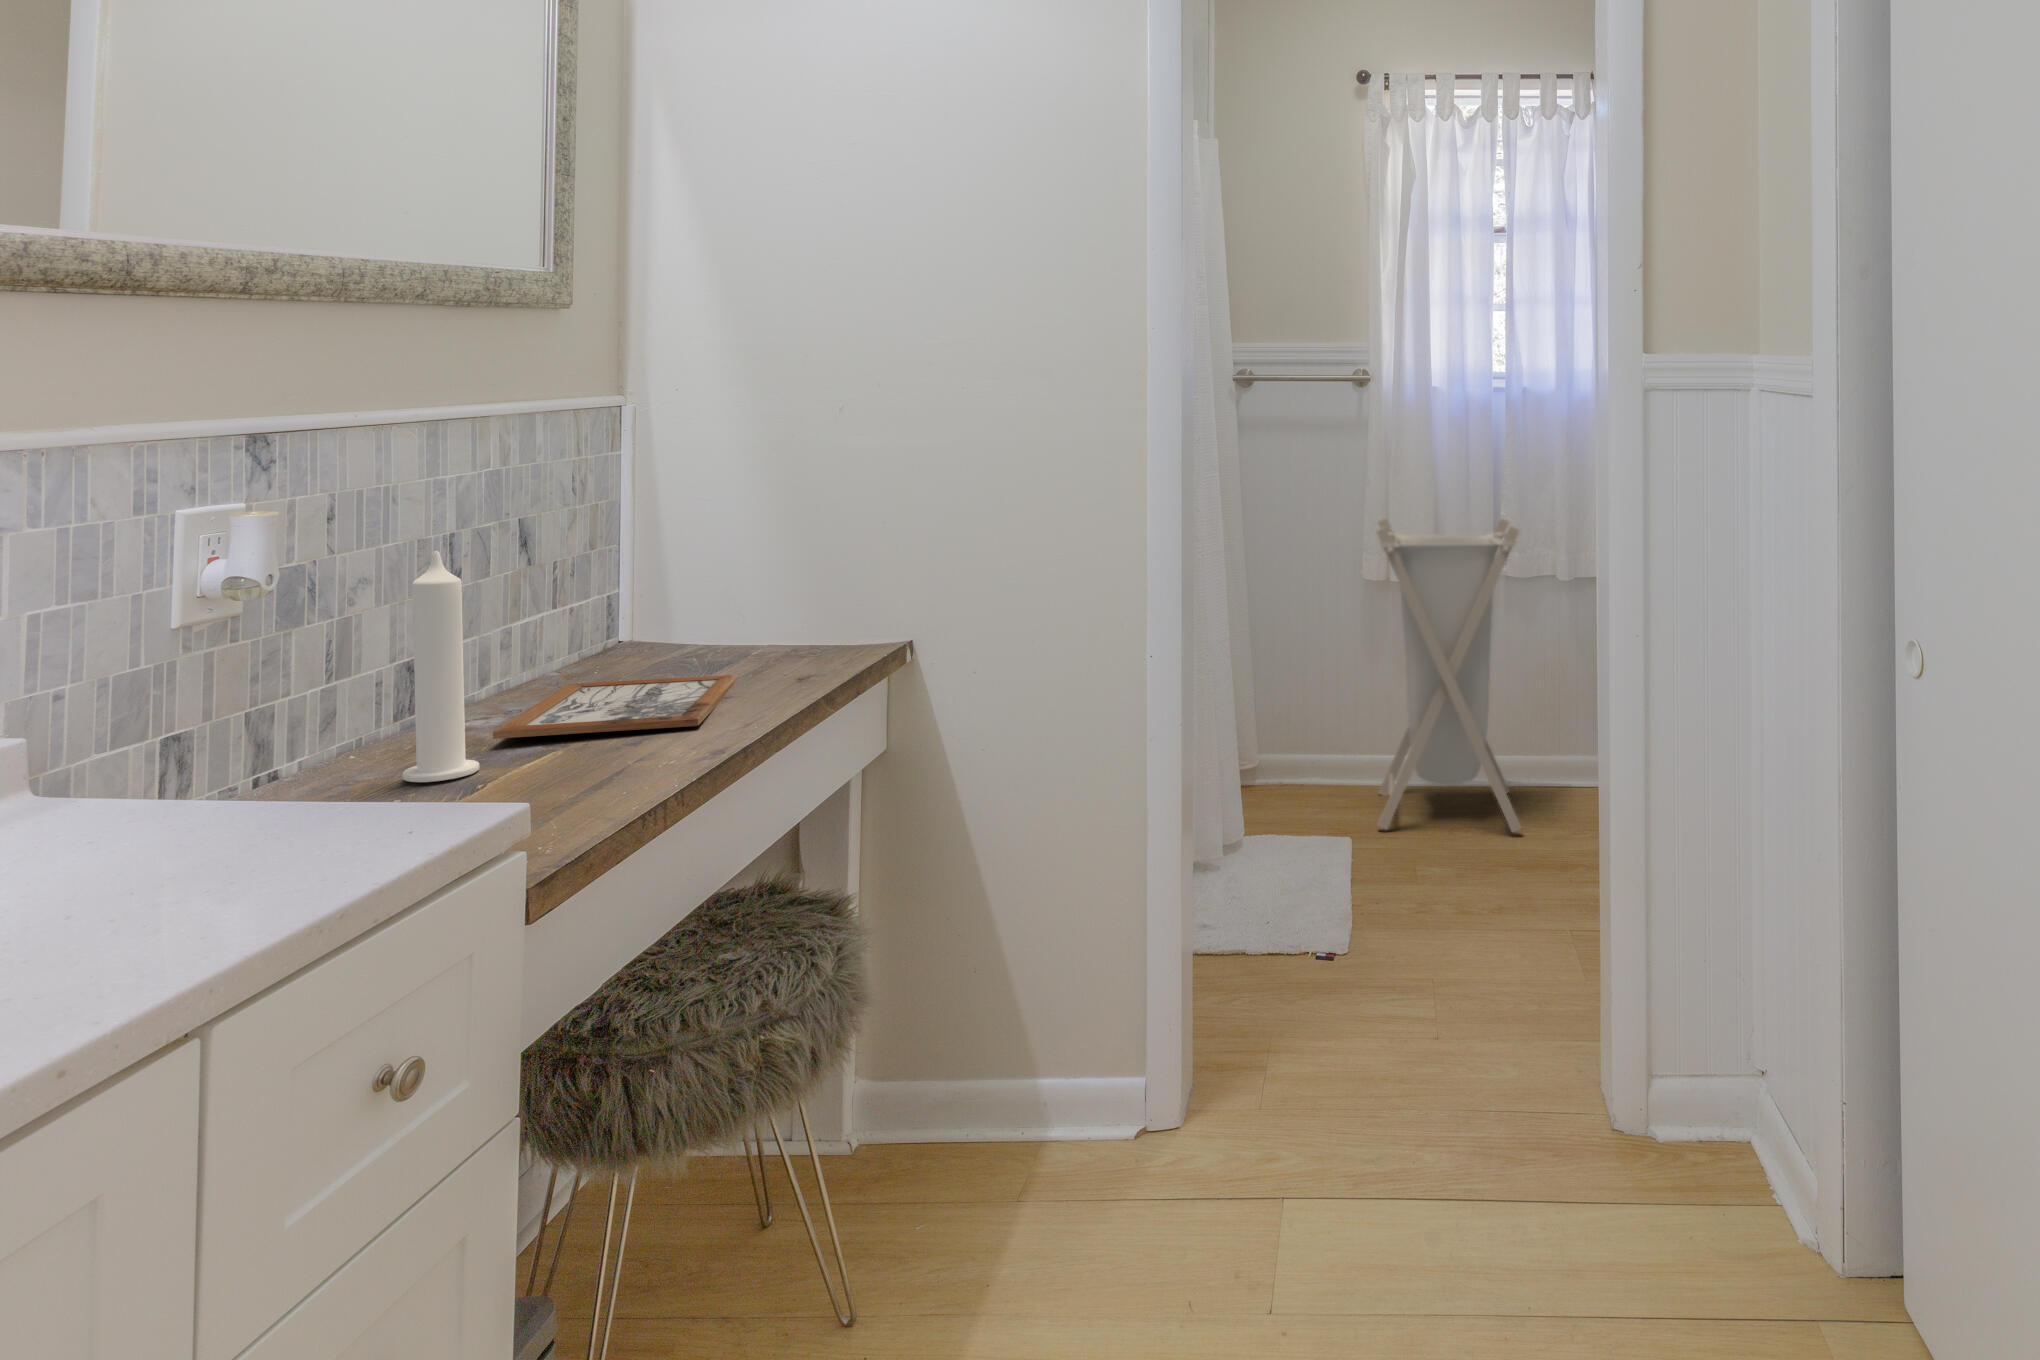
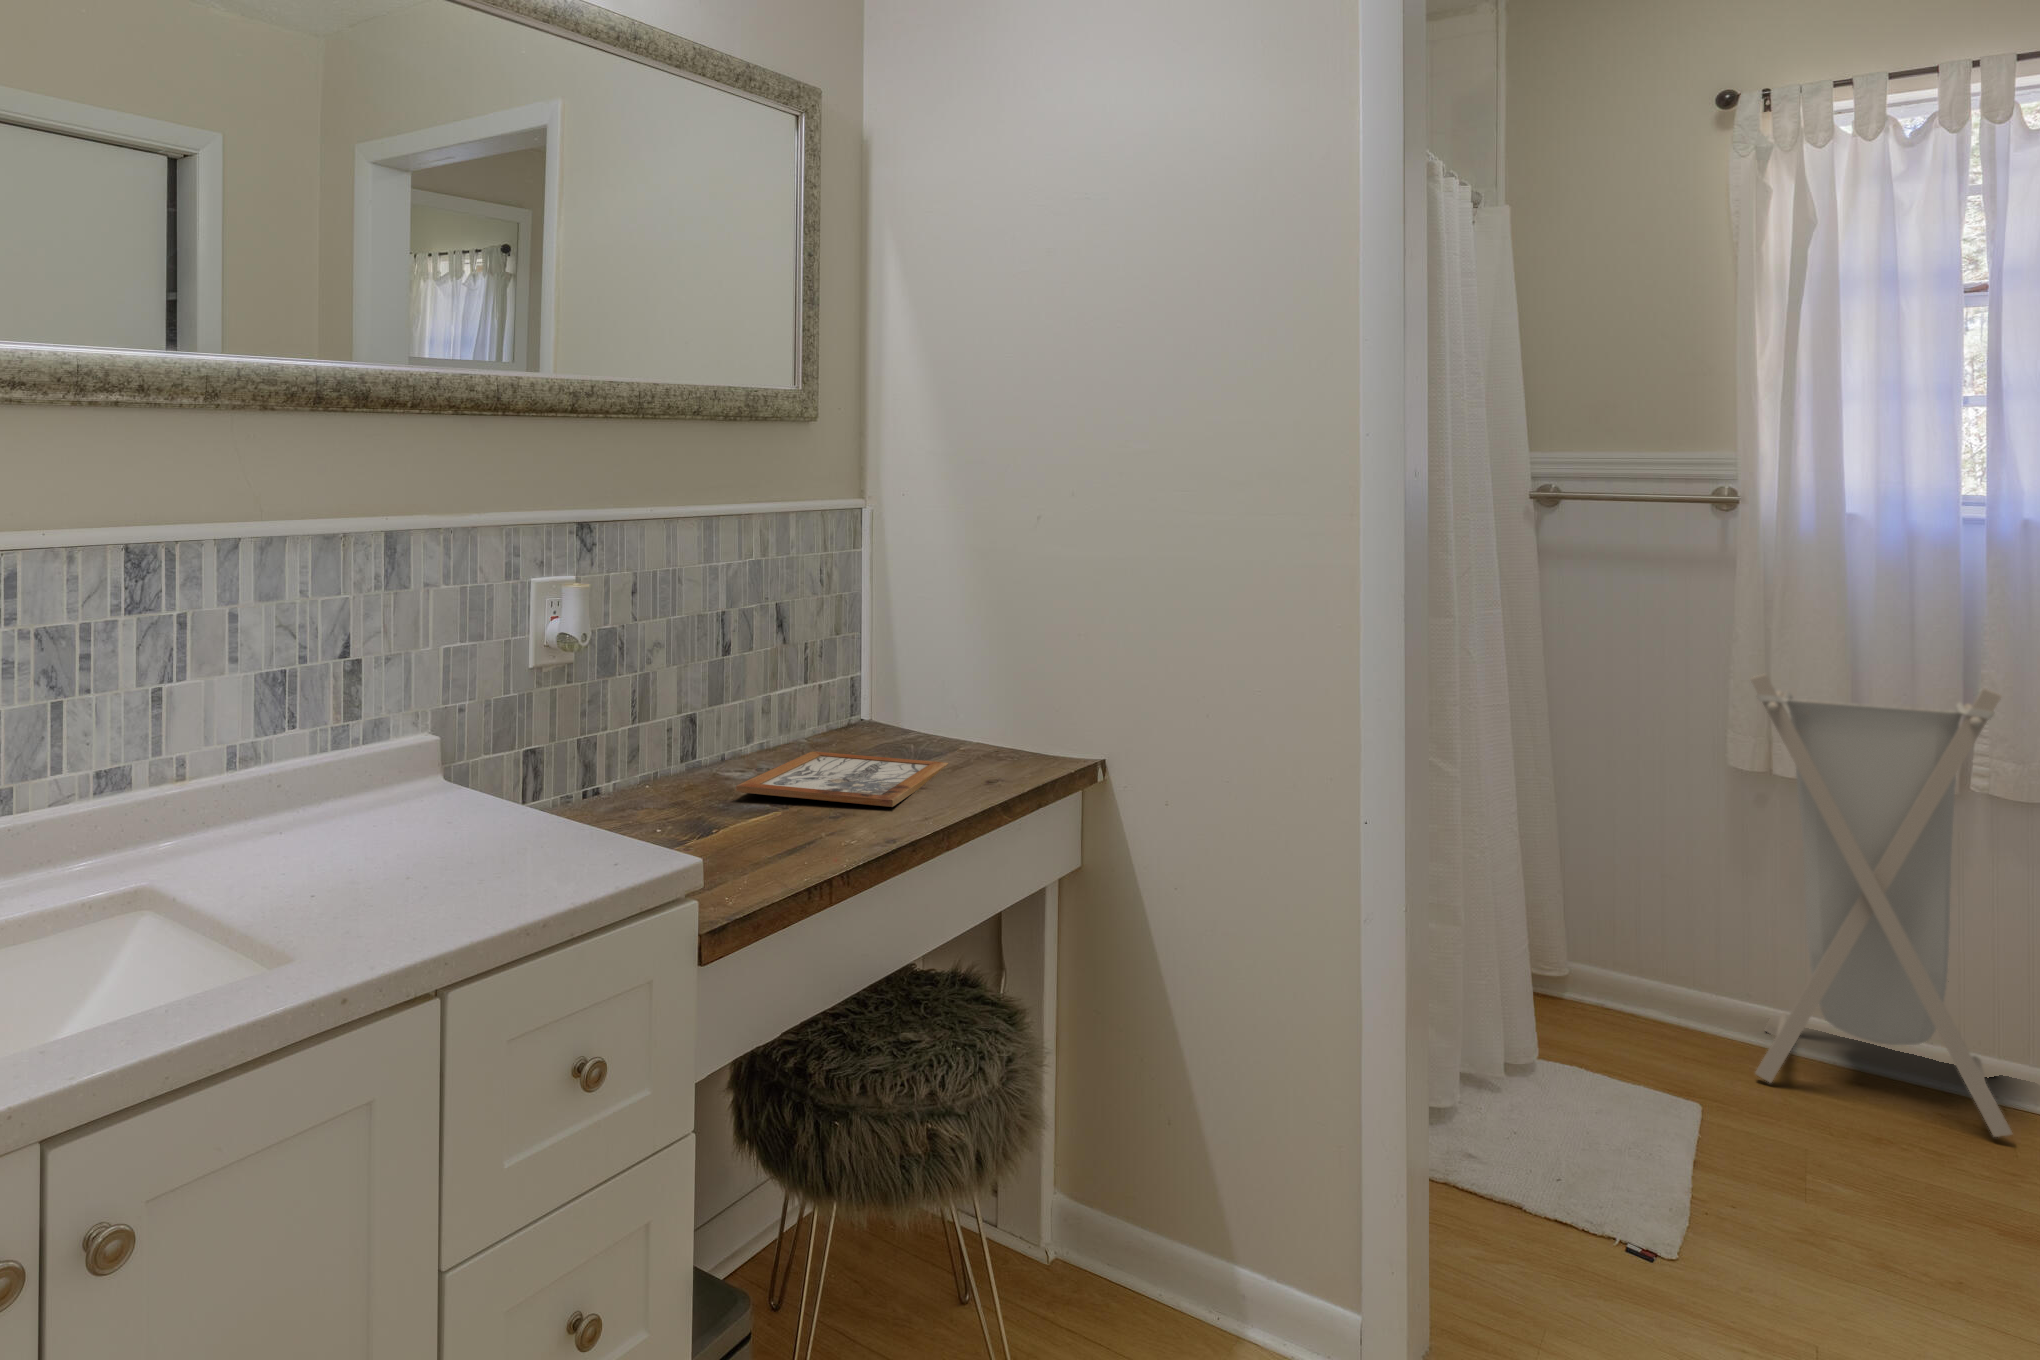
candle: present [402,551,479,782] -> none [665,625,719,822]

